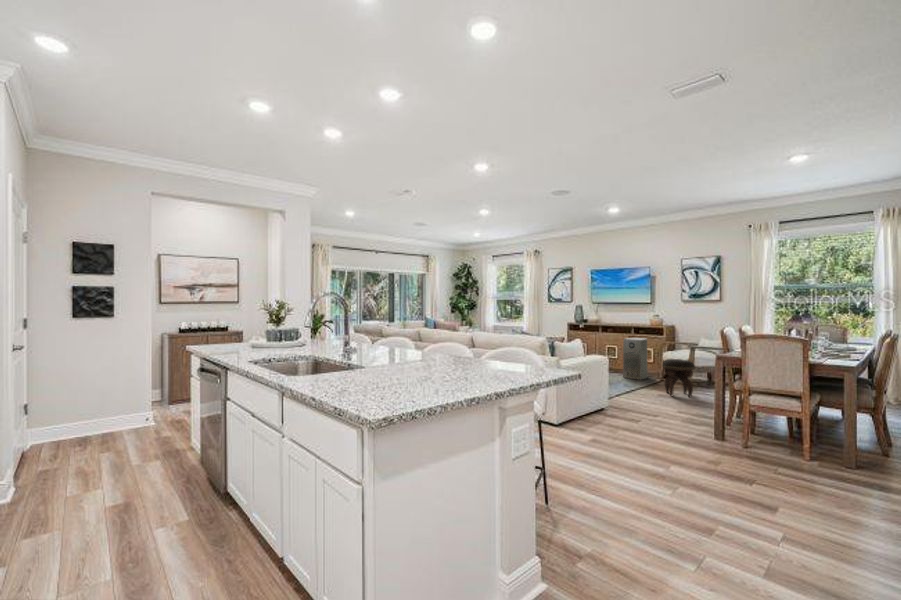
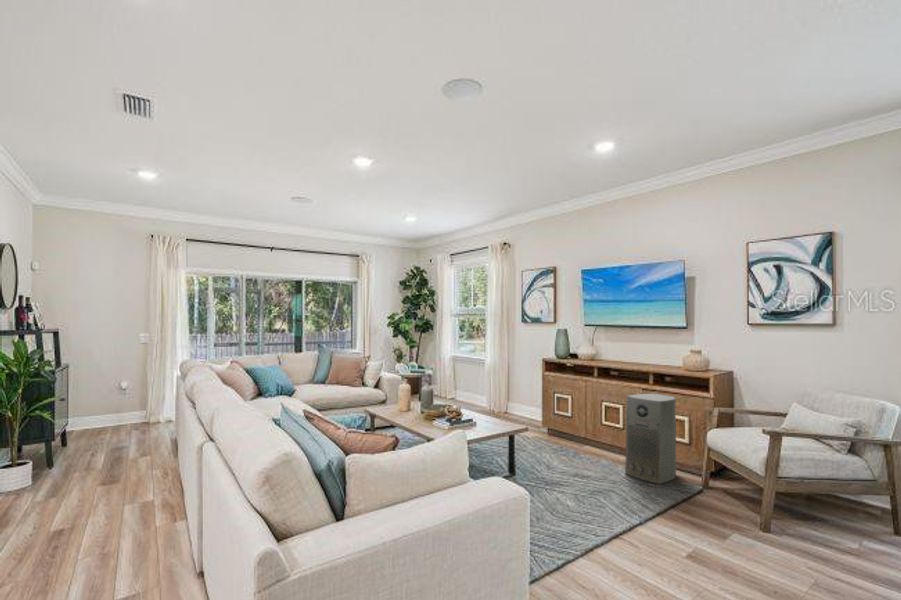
footstool: present [663,359,695,397] -> none [701,462,789,576]

